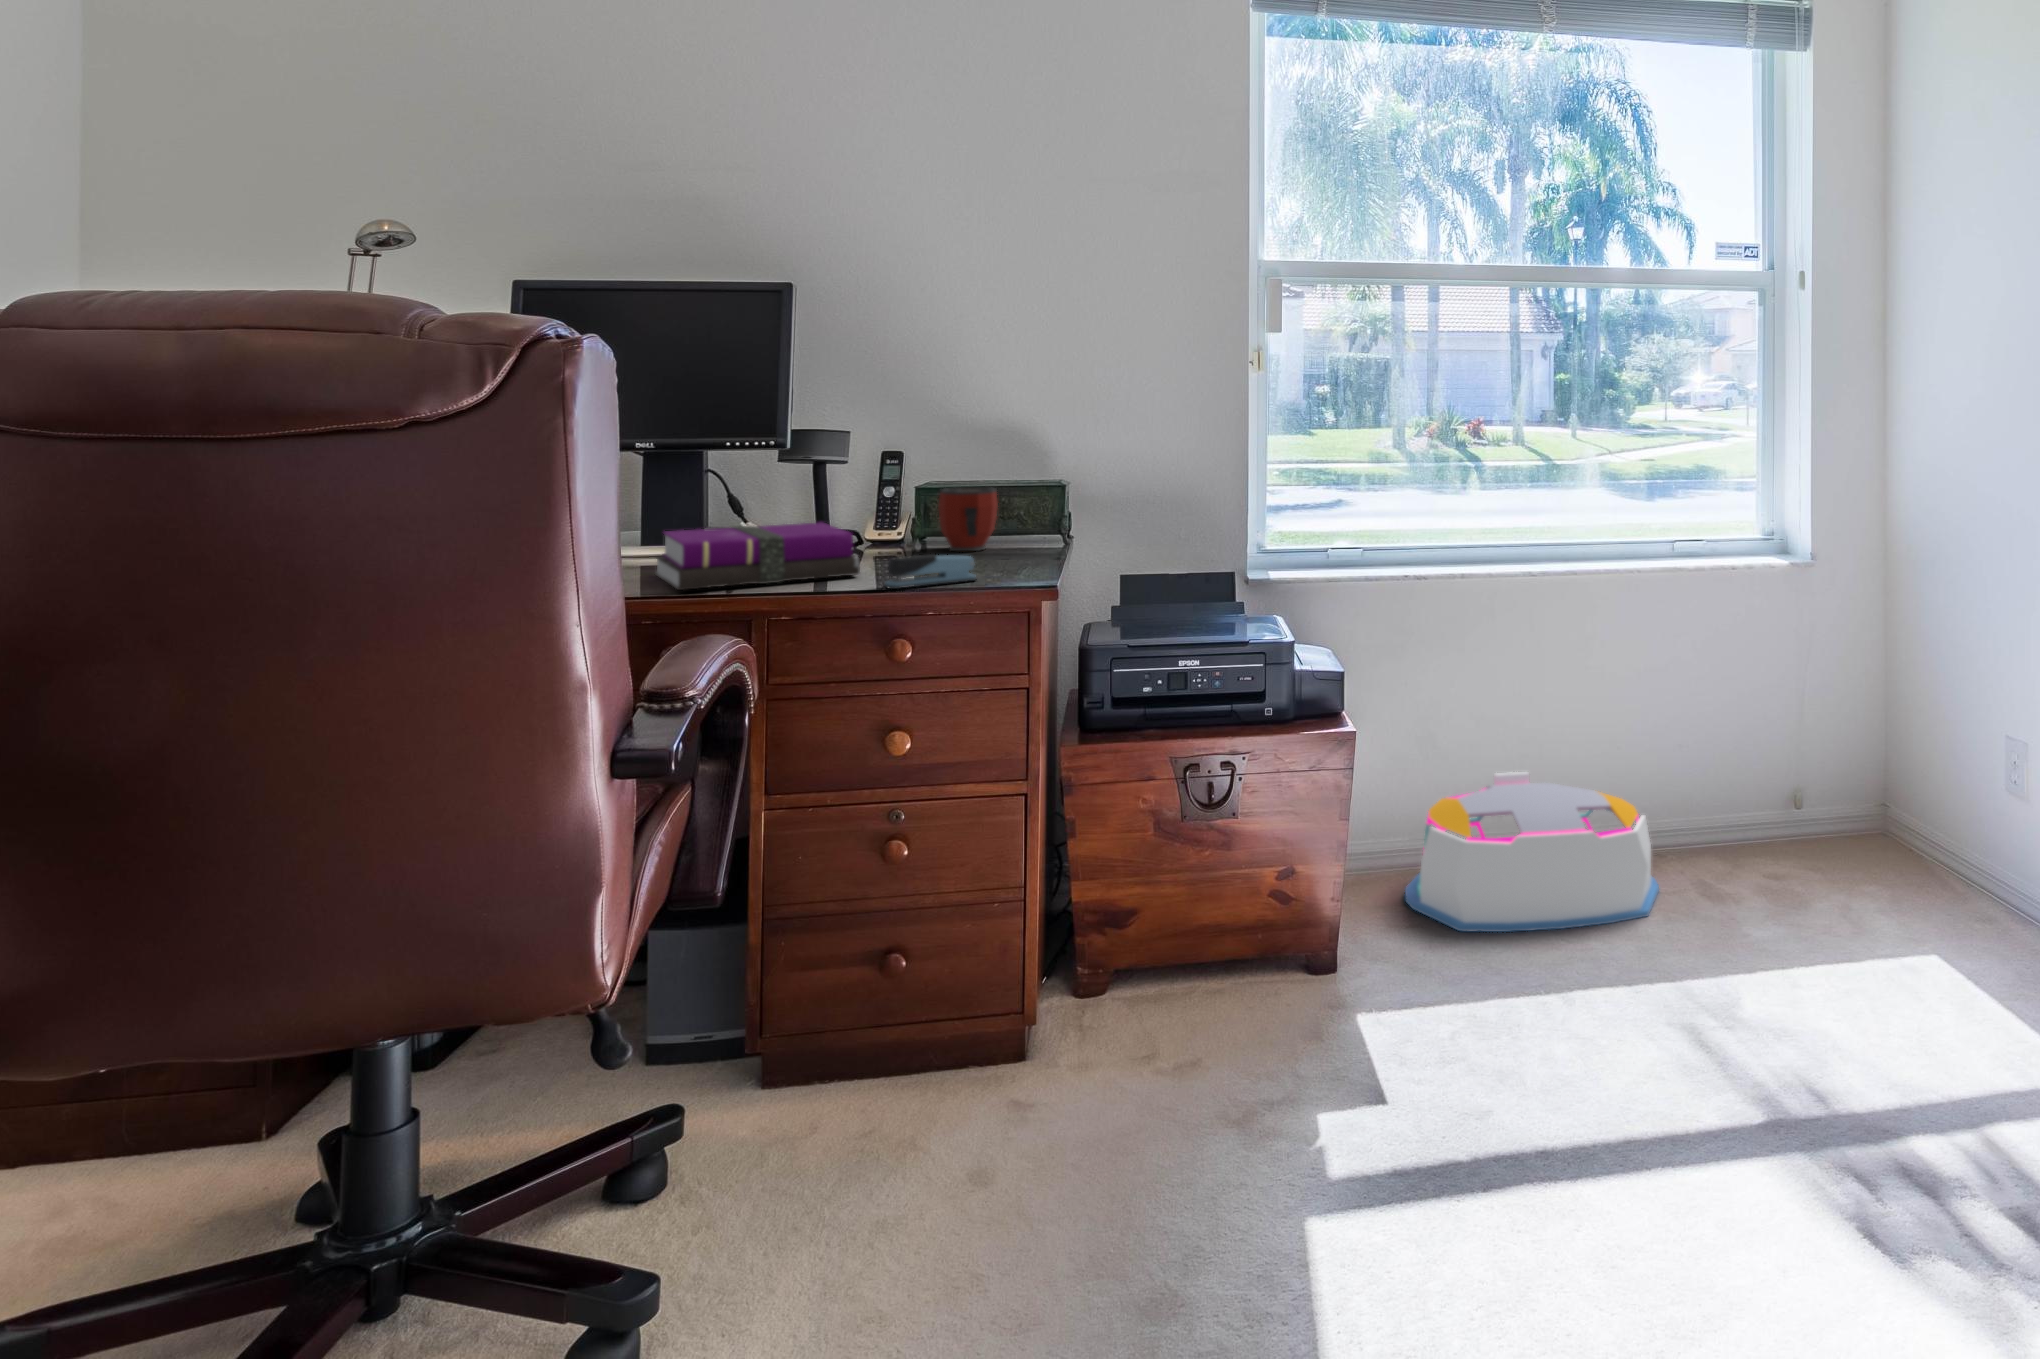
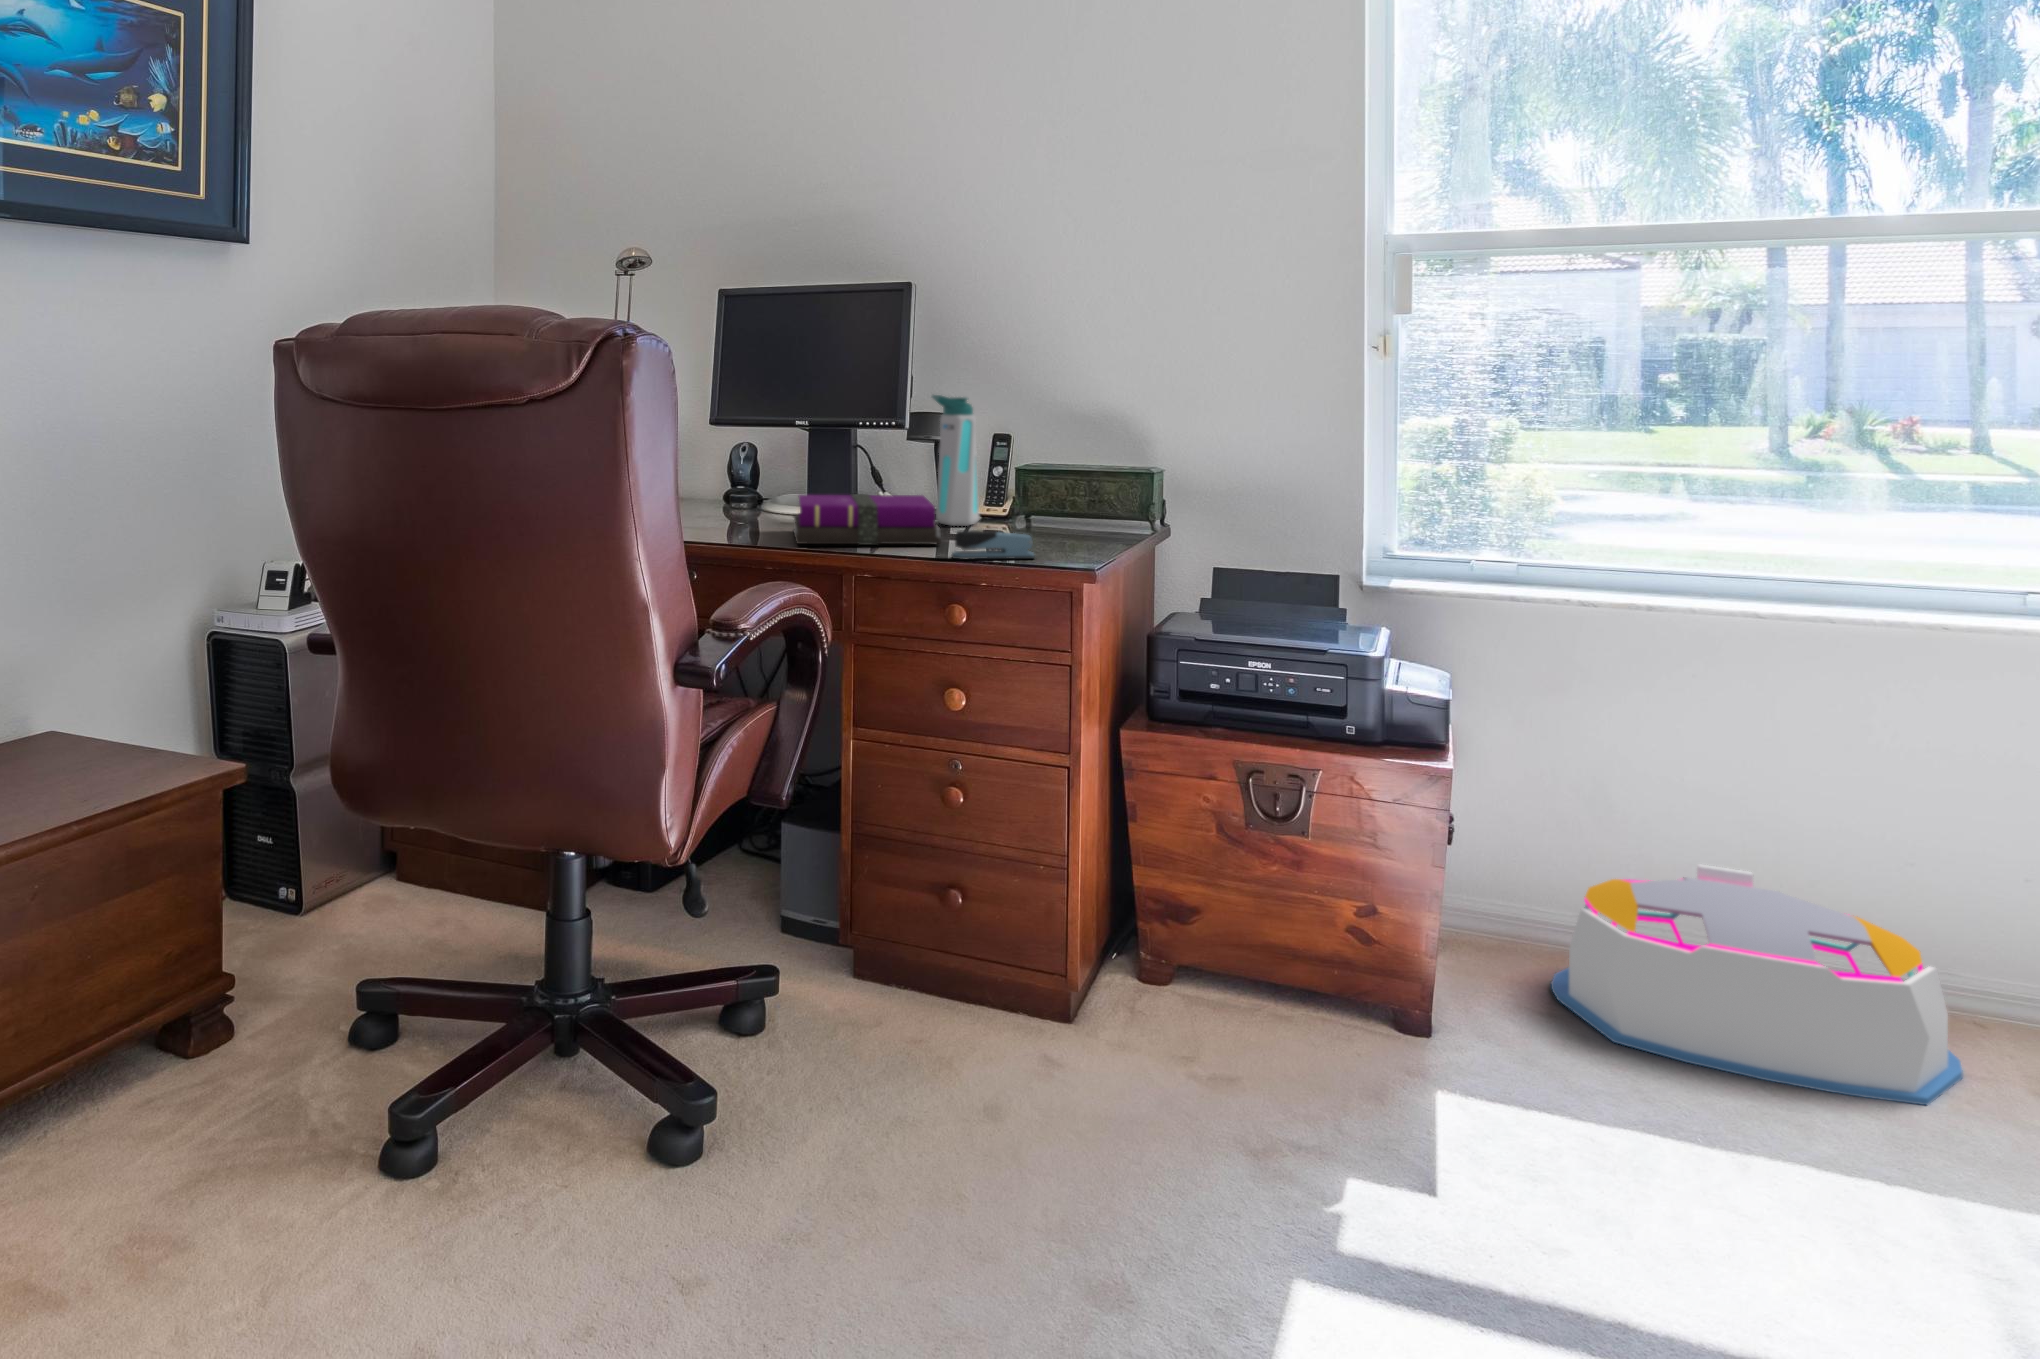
water bottle: none [825,410,881,554] -> present [932,395,979,526]
mug: present [939,487,998,551] -> none [1028,470,1082,532]

